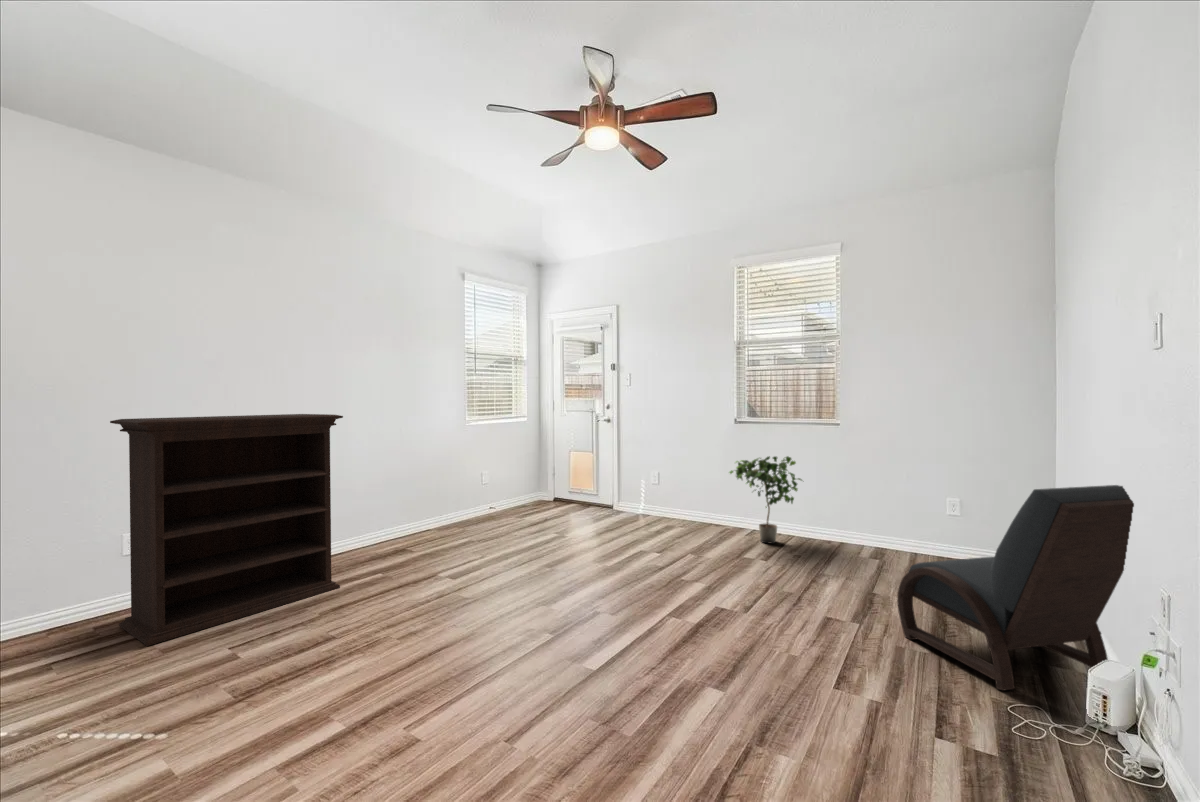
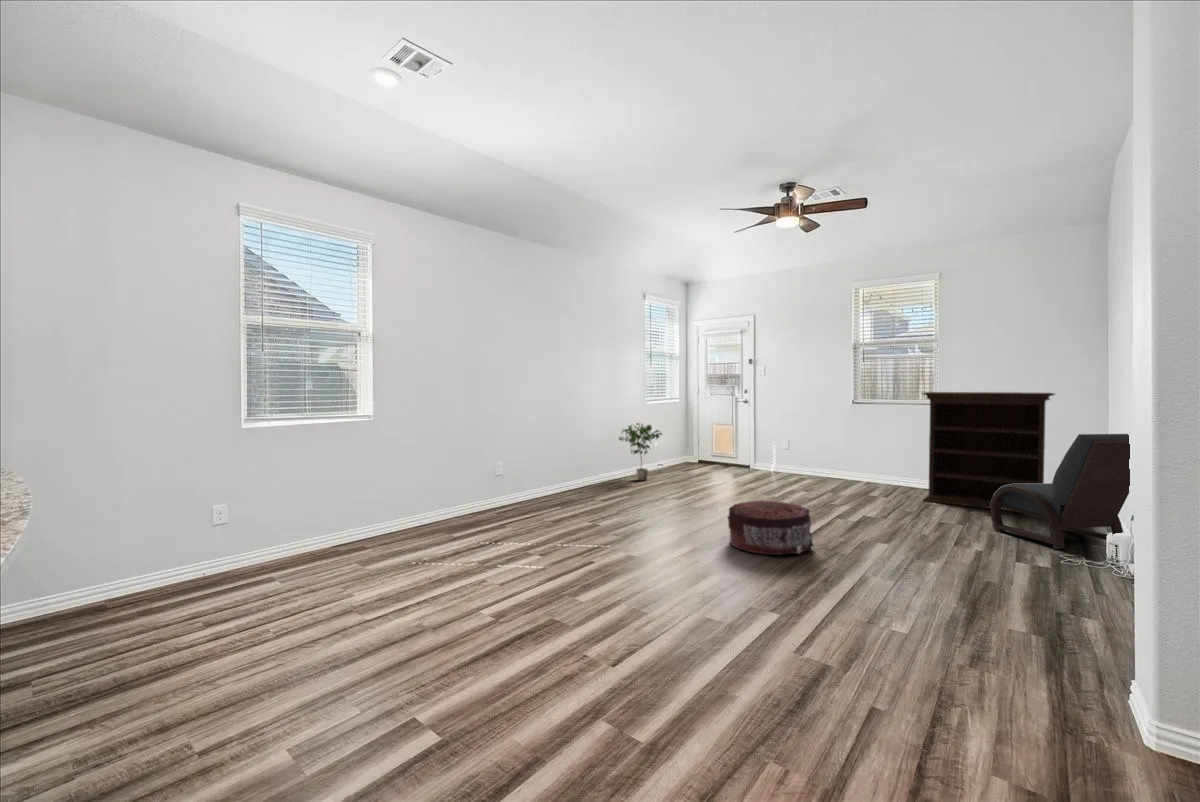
bookshelf: present [110,414,343,646] -> present [922,392,1055,511]
potted plant: present [729,456,802,543] -> present [619,423,662,481]
pouf: none [422,608,576,750] -> present [727,500,813,555]

